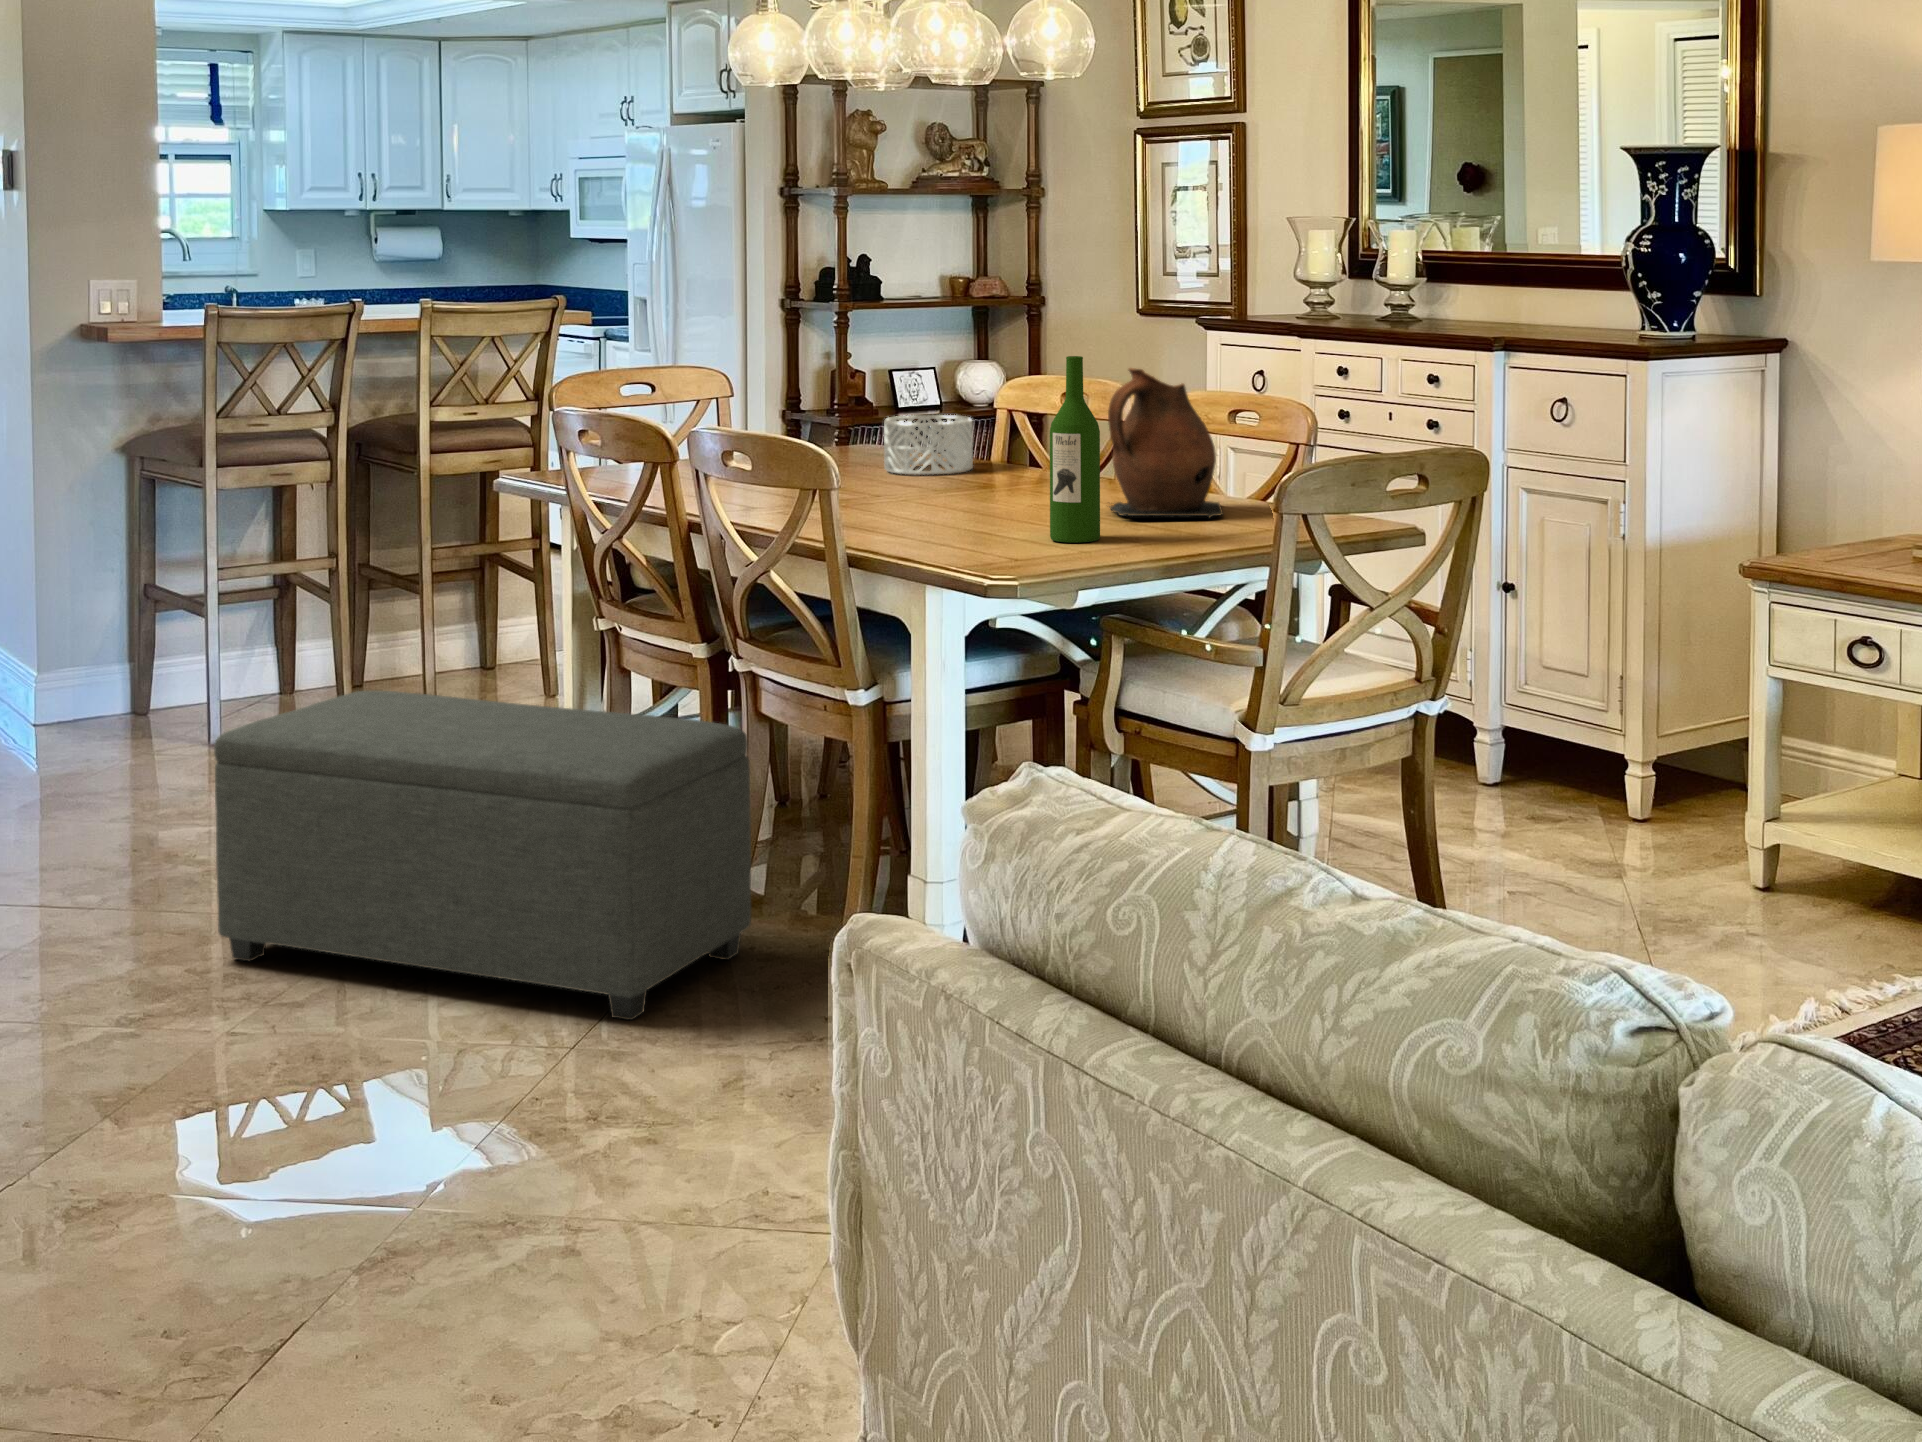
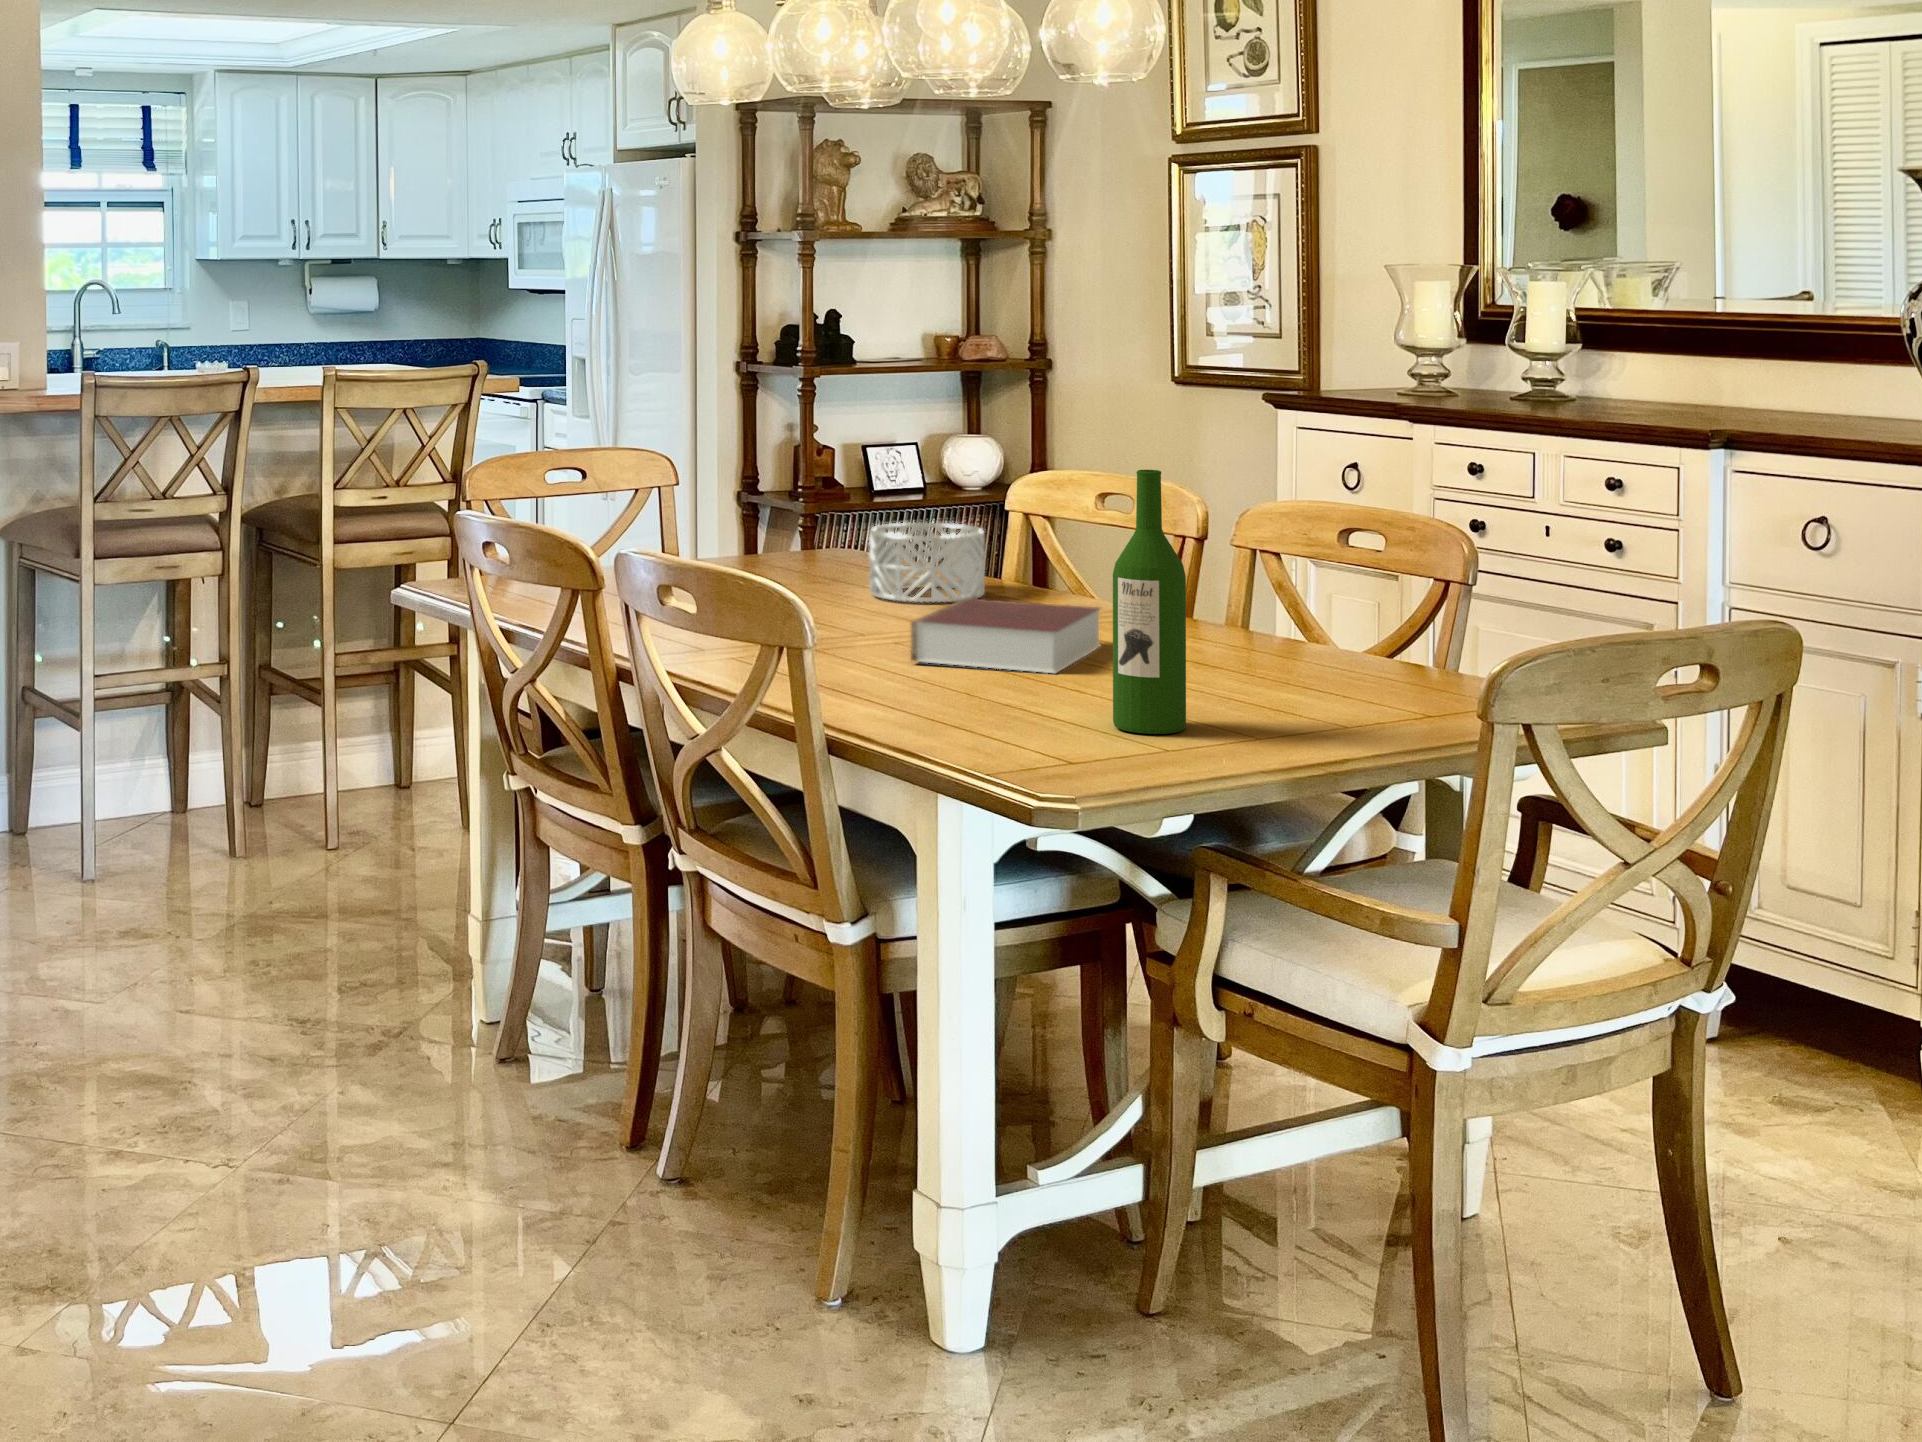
ceramic pitcher: present [1108,368,1223,518] -> none [1180,481,1359,698]
book: none [911,465,1054,513] -> present [911,598,1100,673]
ottoman: present [214,690,751,1020] -> none [27,868,696,1373]

